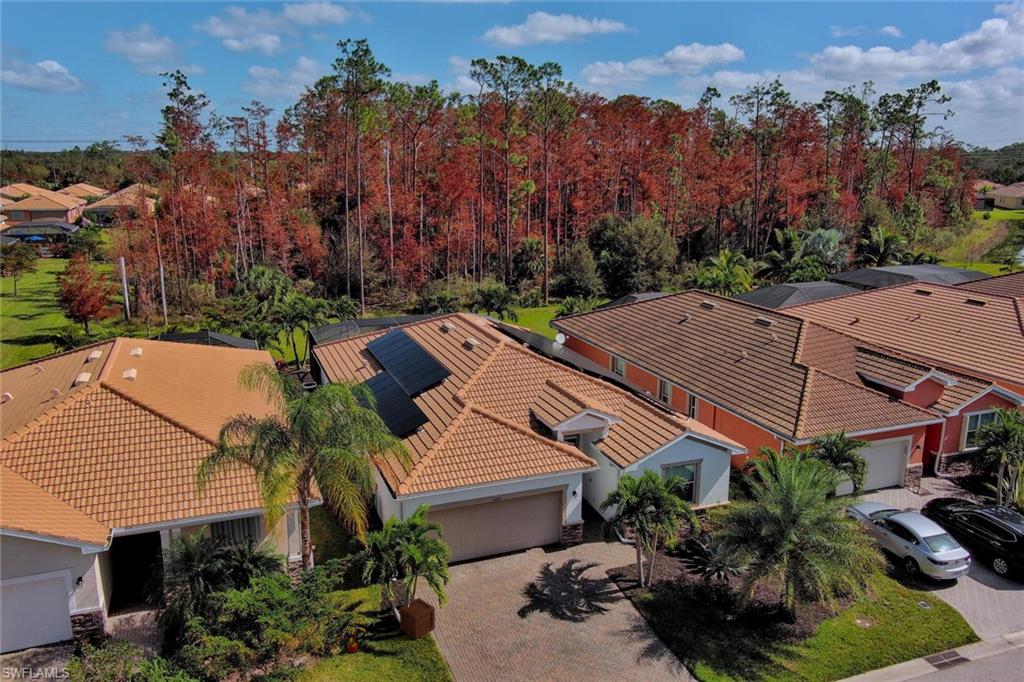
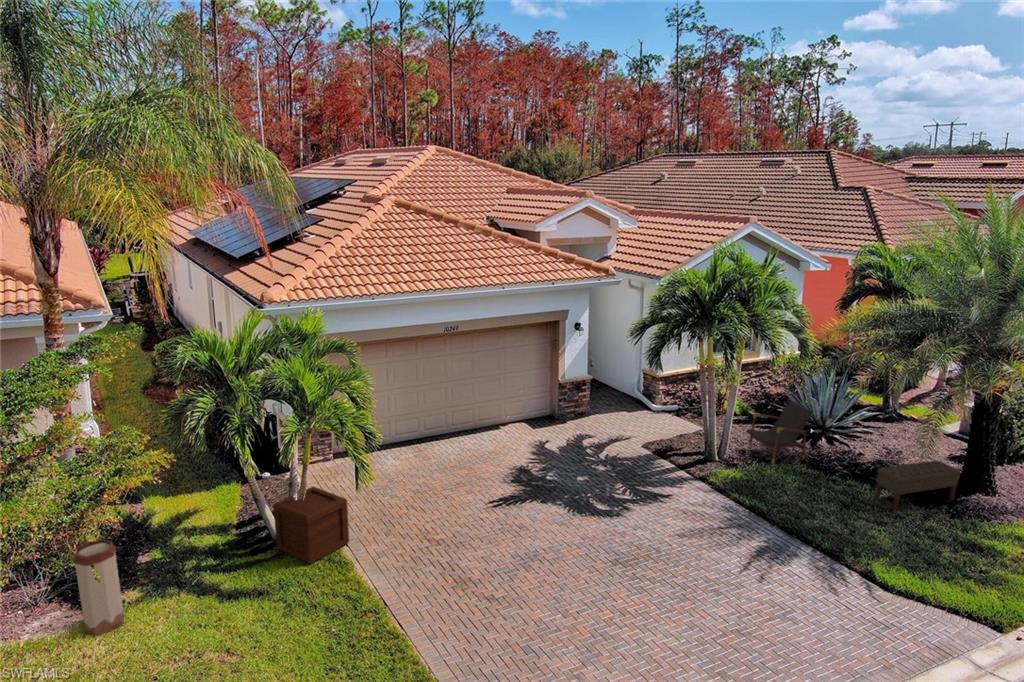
lounge chair: none [666,552,701,592] -> present [746,401,812,464]
bench: none [724,601,772,630] -> present [875,461,960,510]
trash can: none [316,627,334,670] -> present [73,539,124,636]
decorative plant: present [337,628,365,652] -> none [128,529,198,597]

